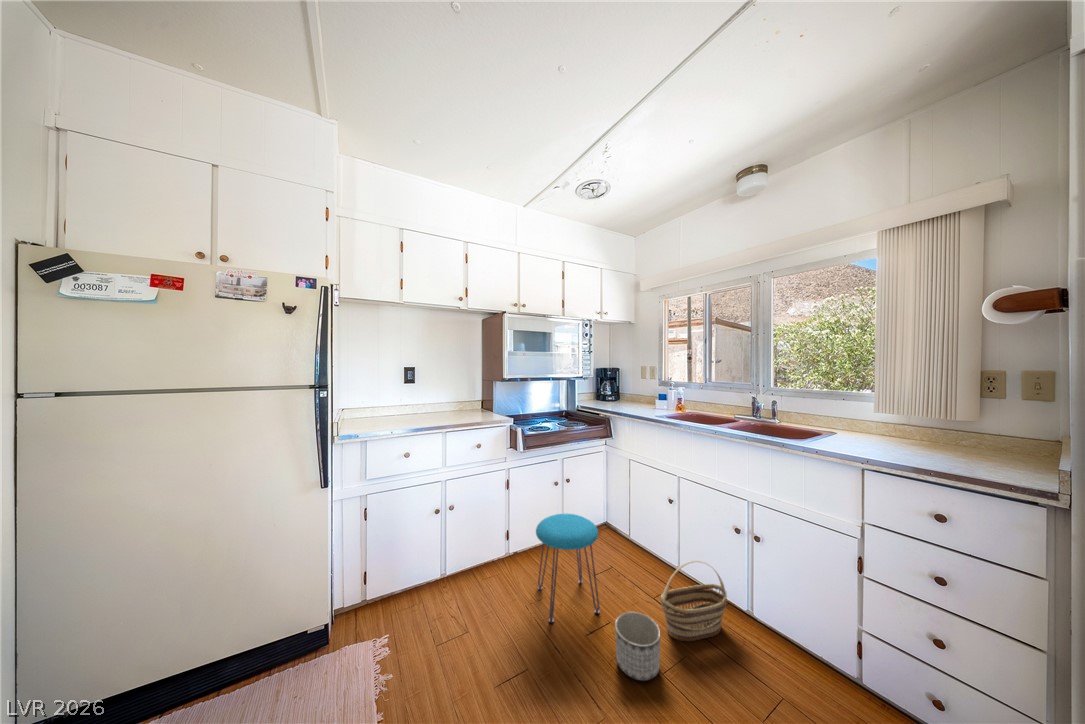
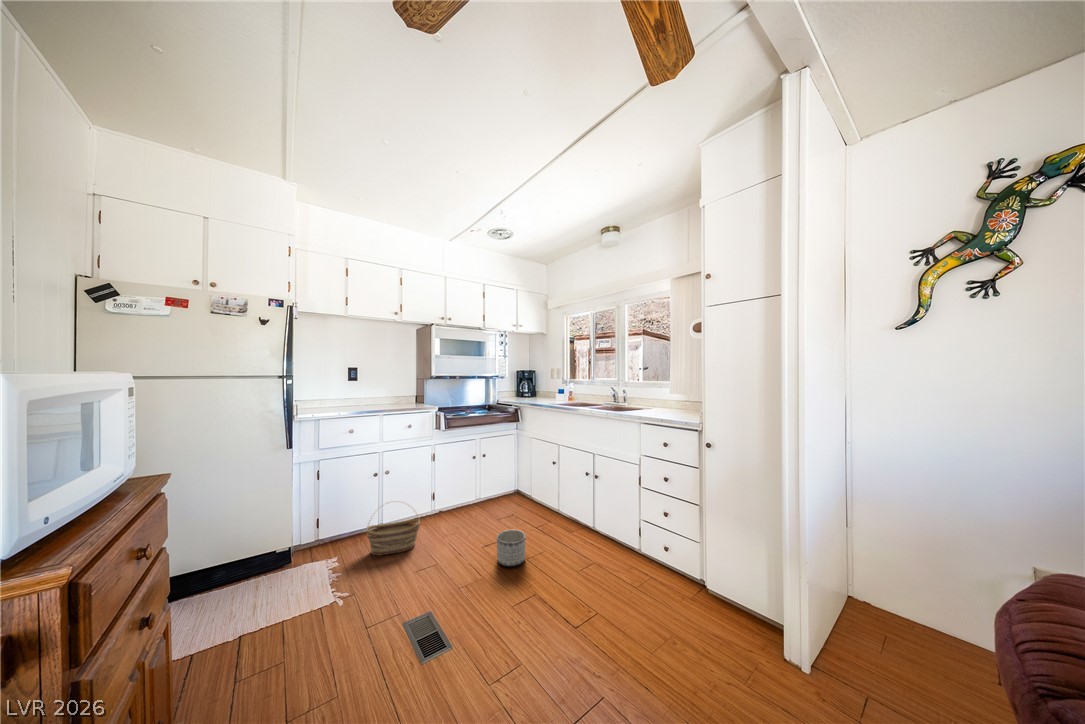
stool: present [536,514,600,622] -> none [450,474,496,546]
basket: present [661,561,727,641] -> present [367,507,420,556]

